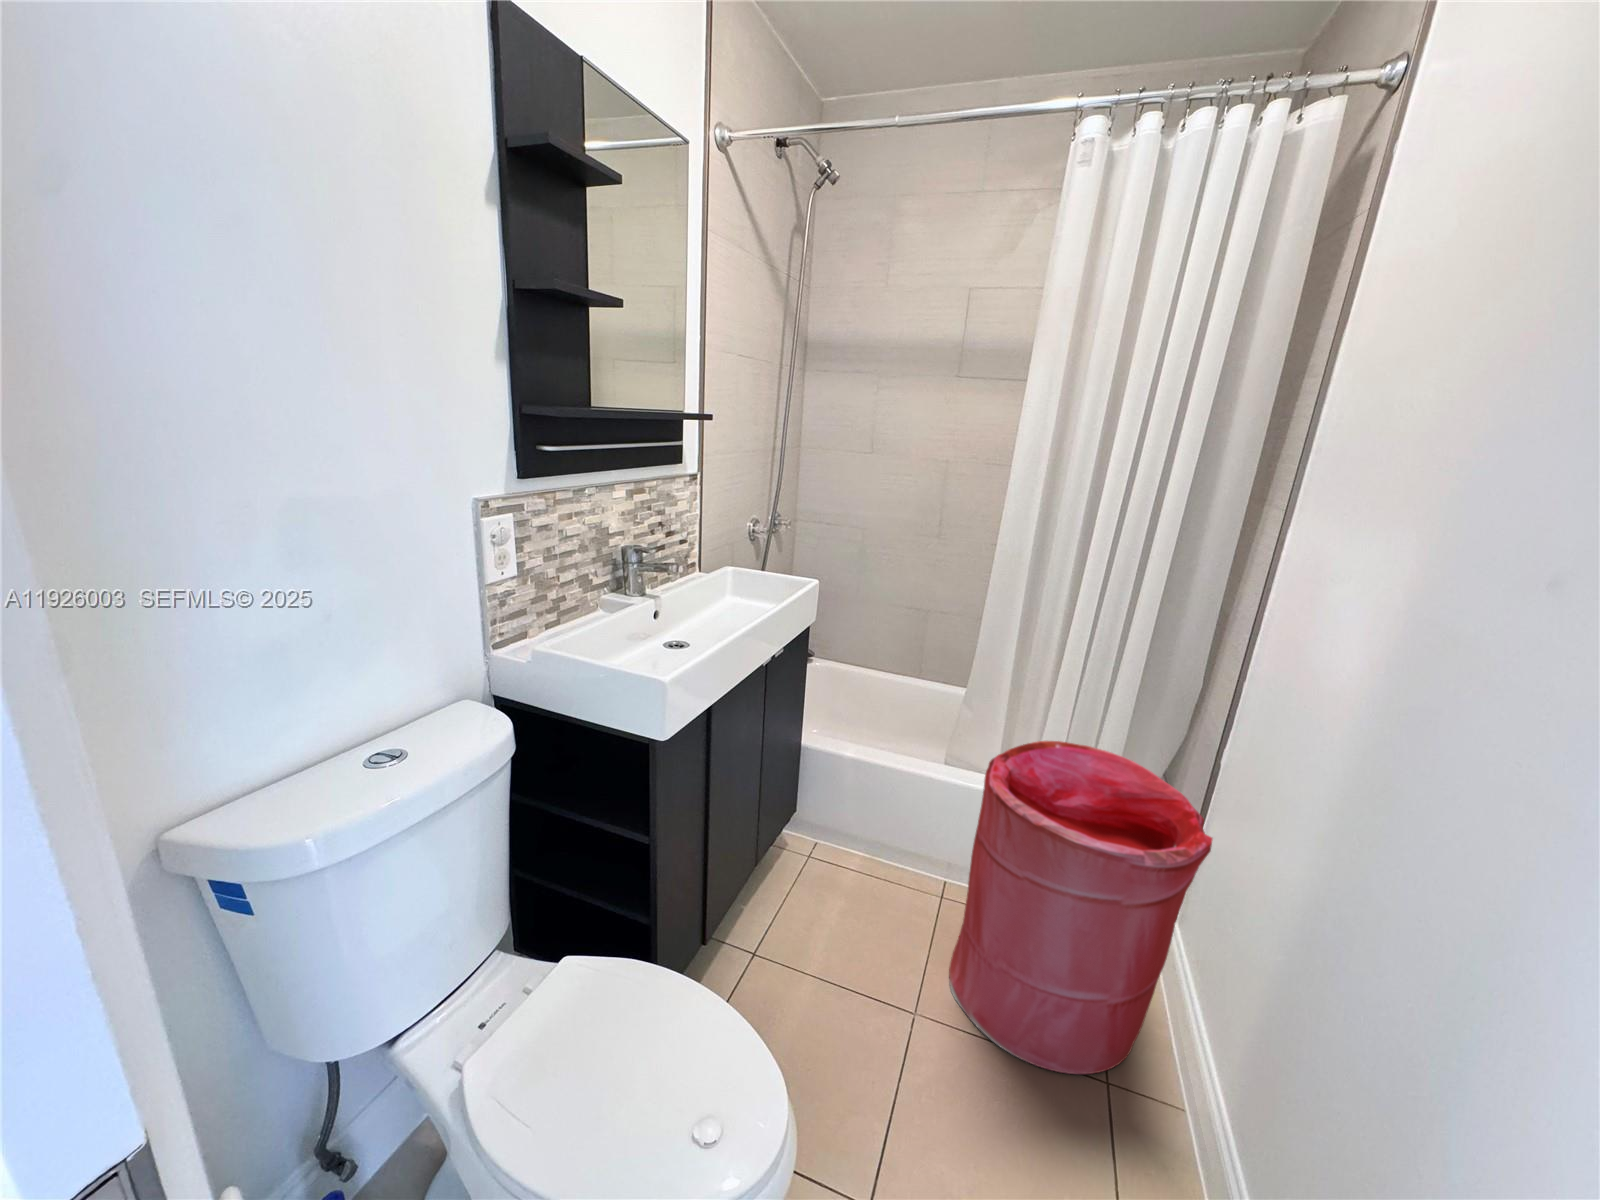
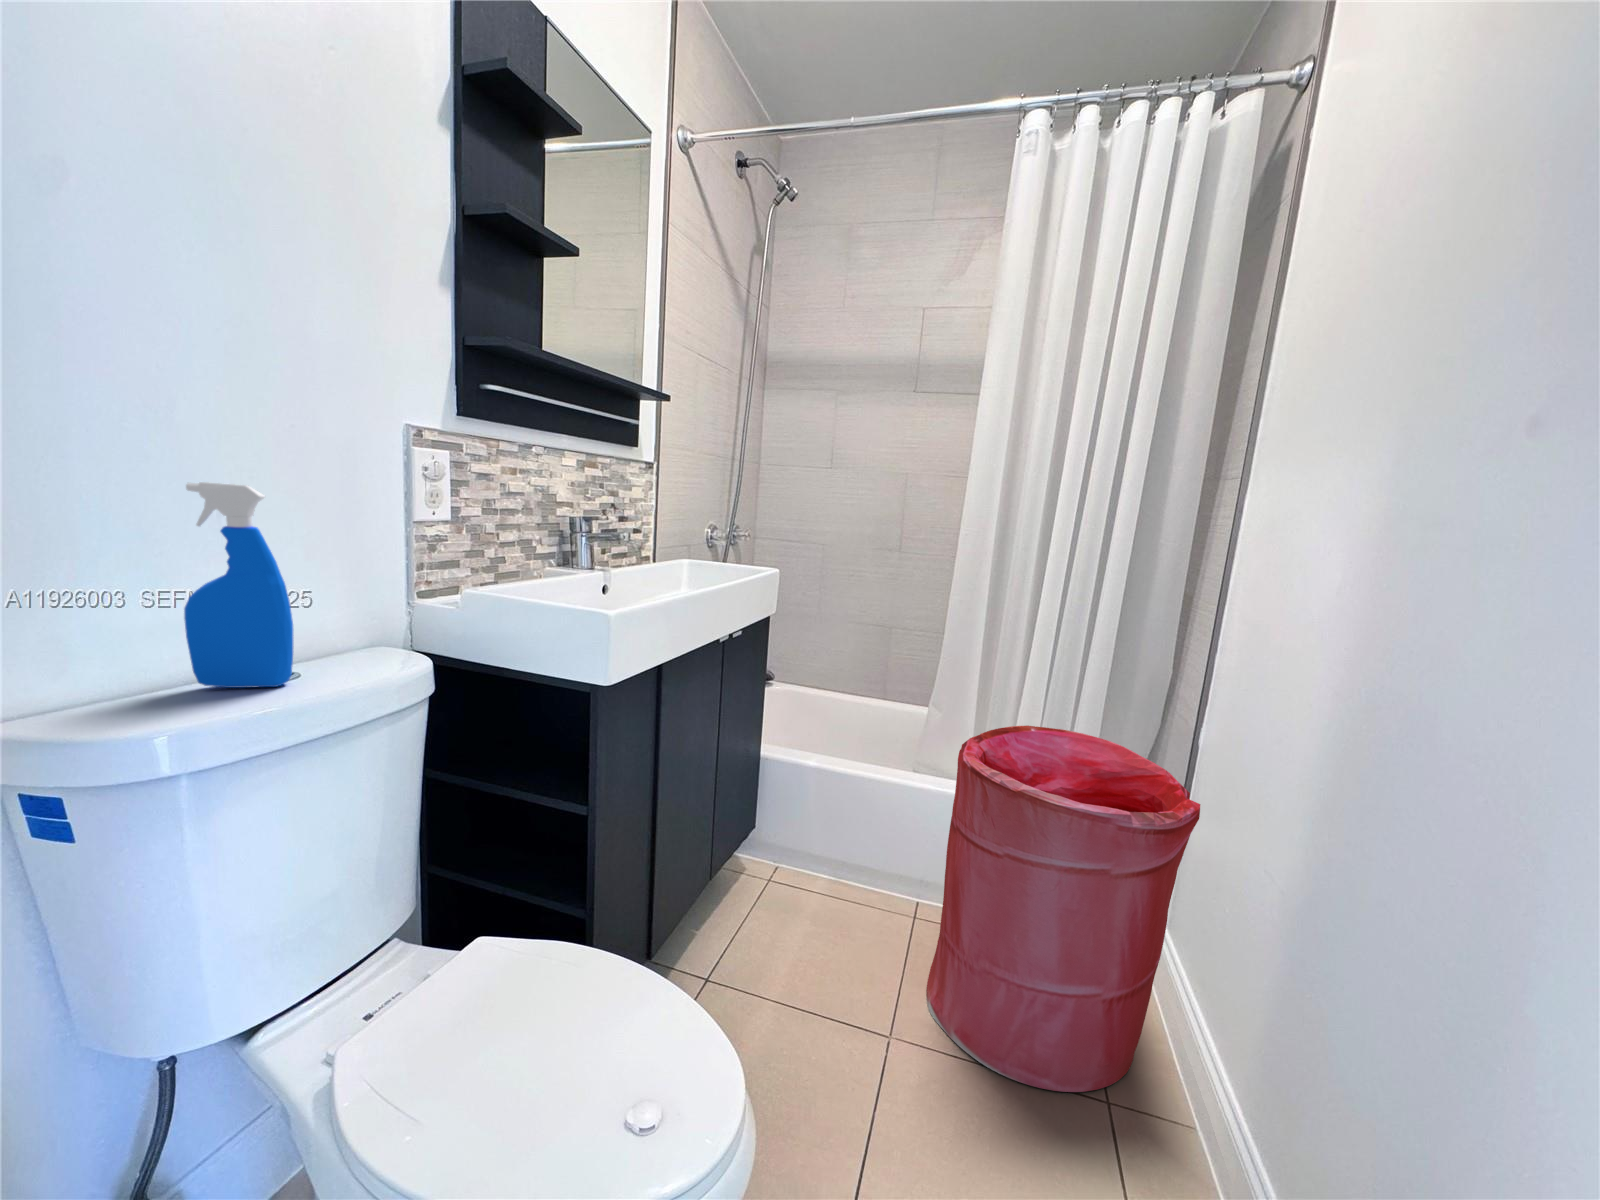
spray bottle: none [296,610,397,778] -> present [184,482,293,688]

